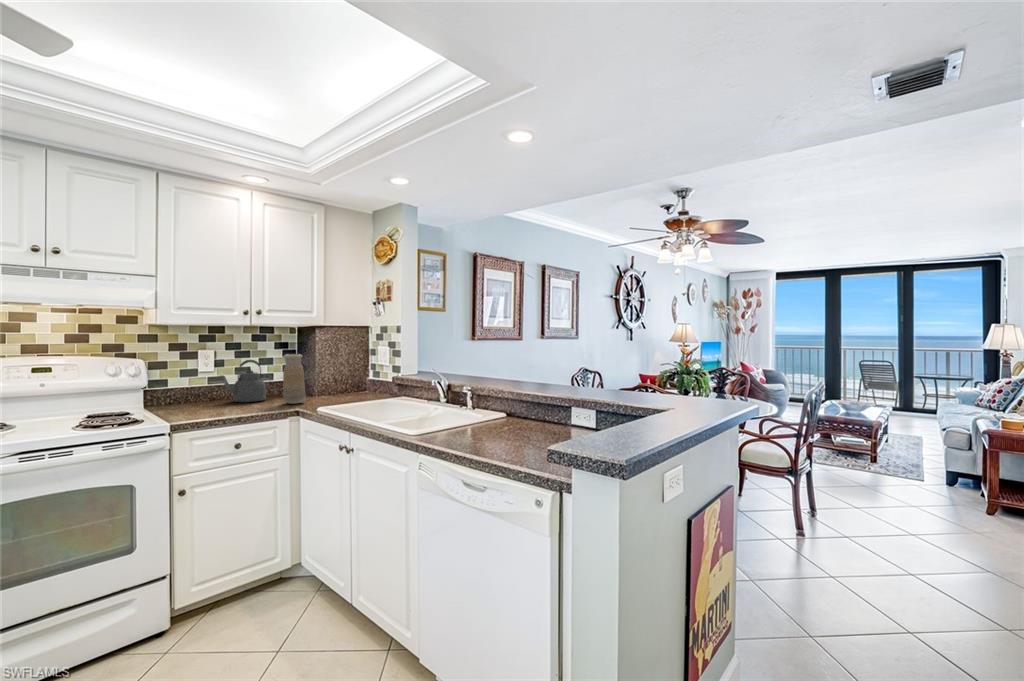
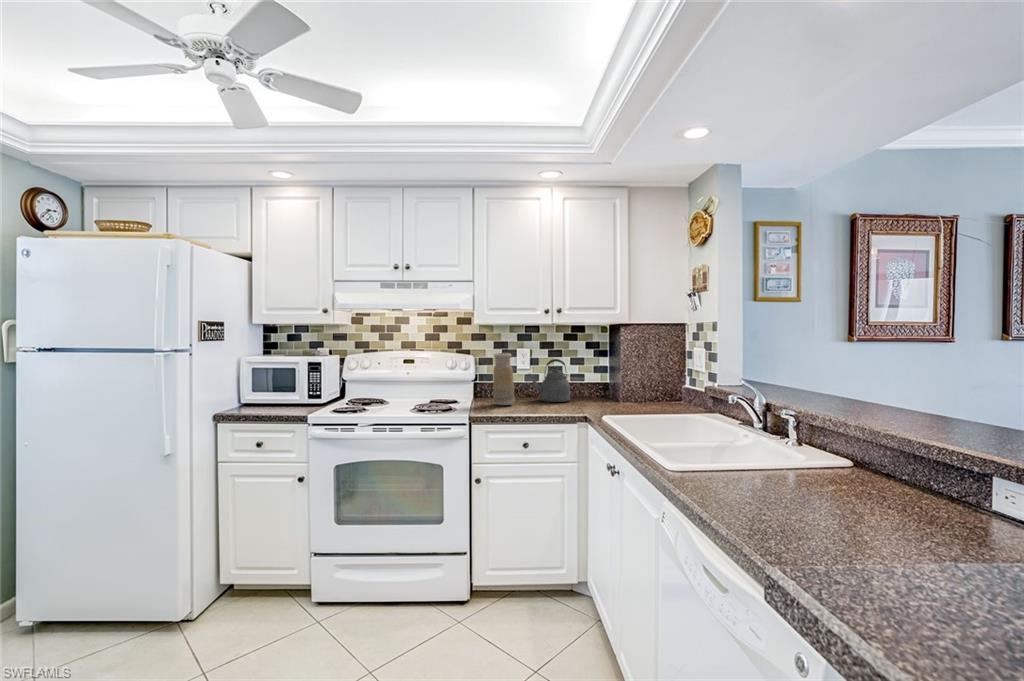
vase: present [283,354,306,404] -> present [493,353,515,405]

